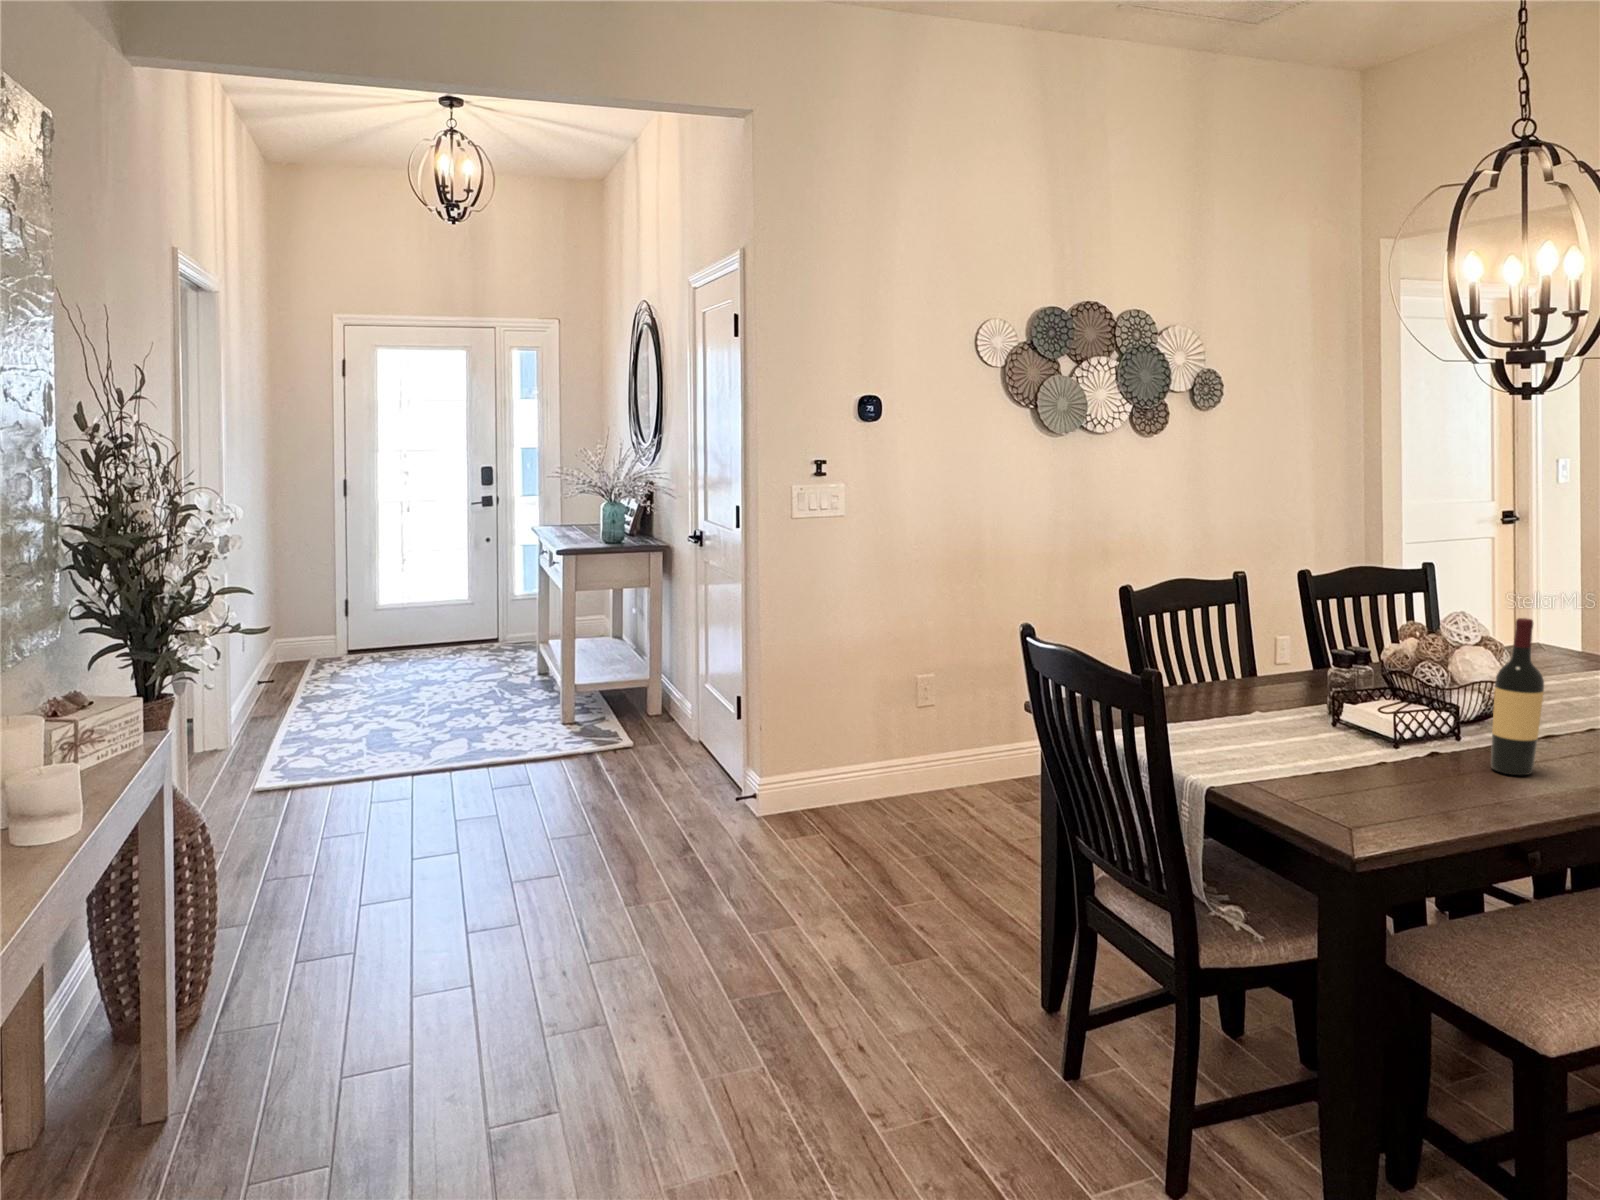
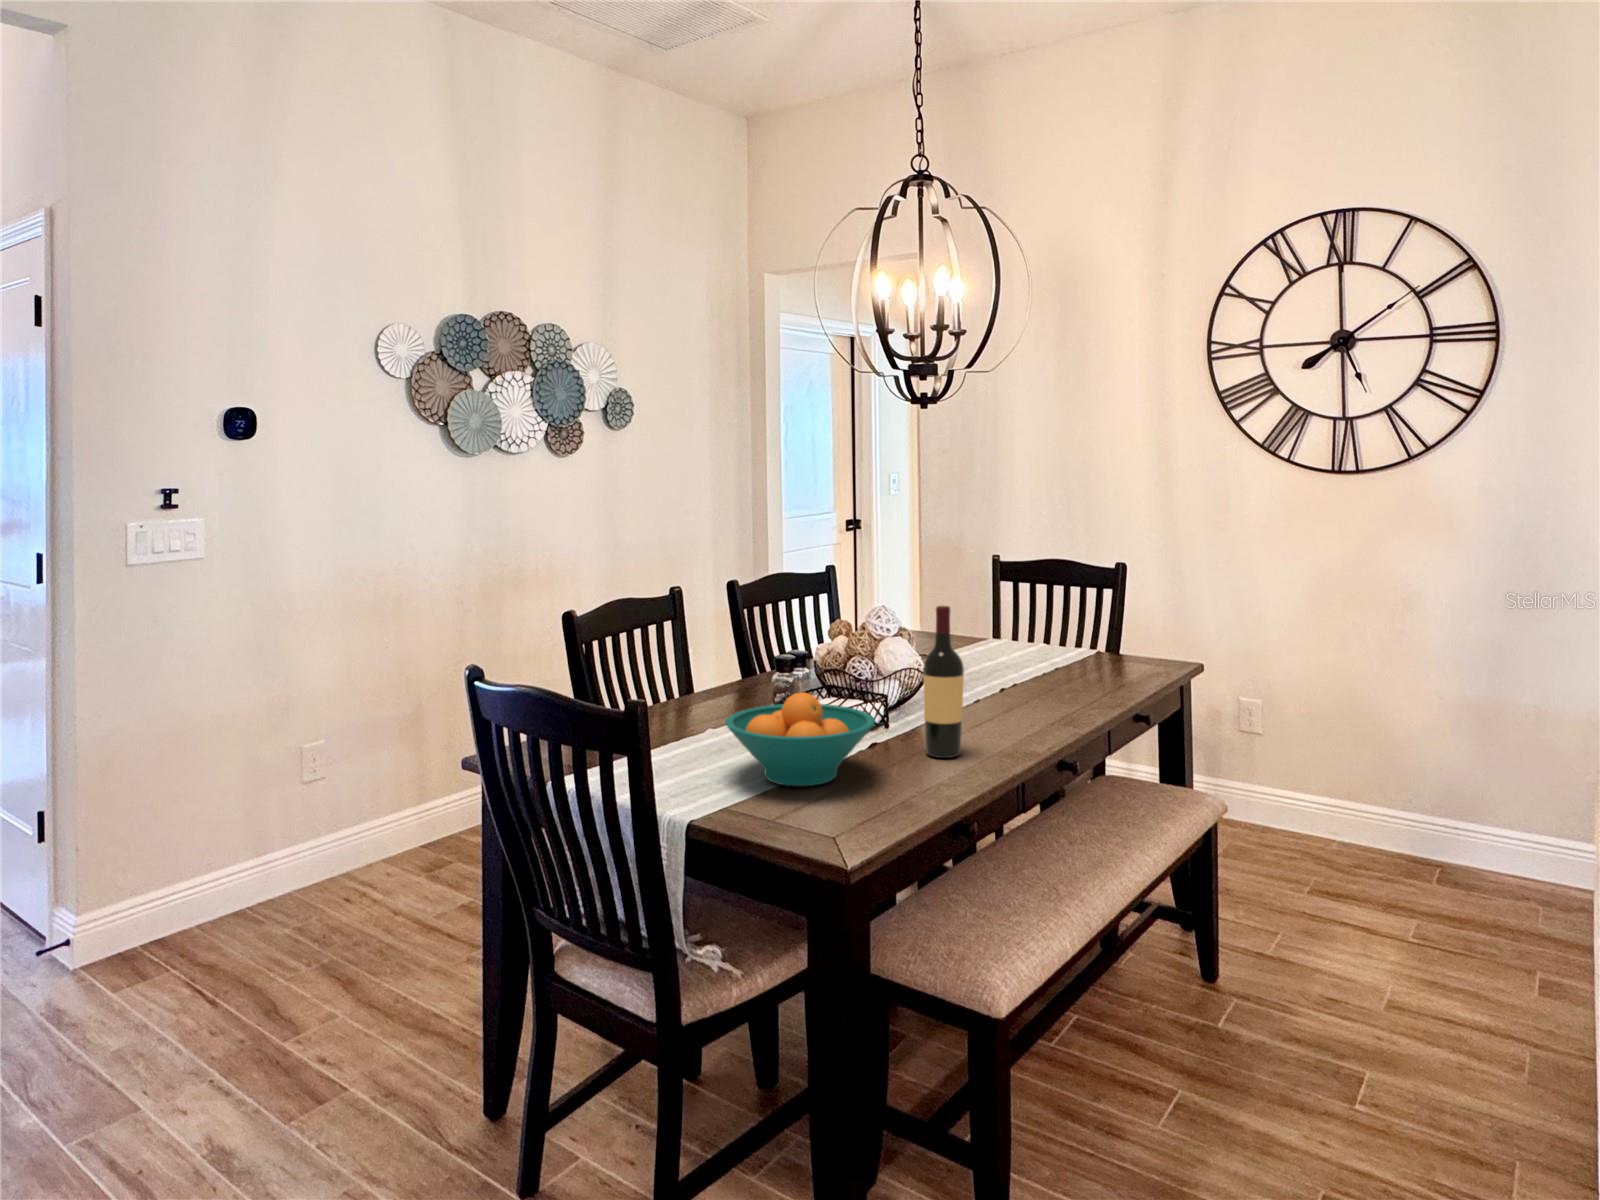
fruit bowl: none [1270,690,1429,779] -> present [725,692,875,786]

